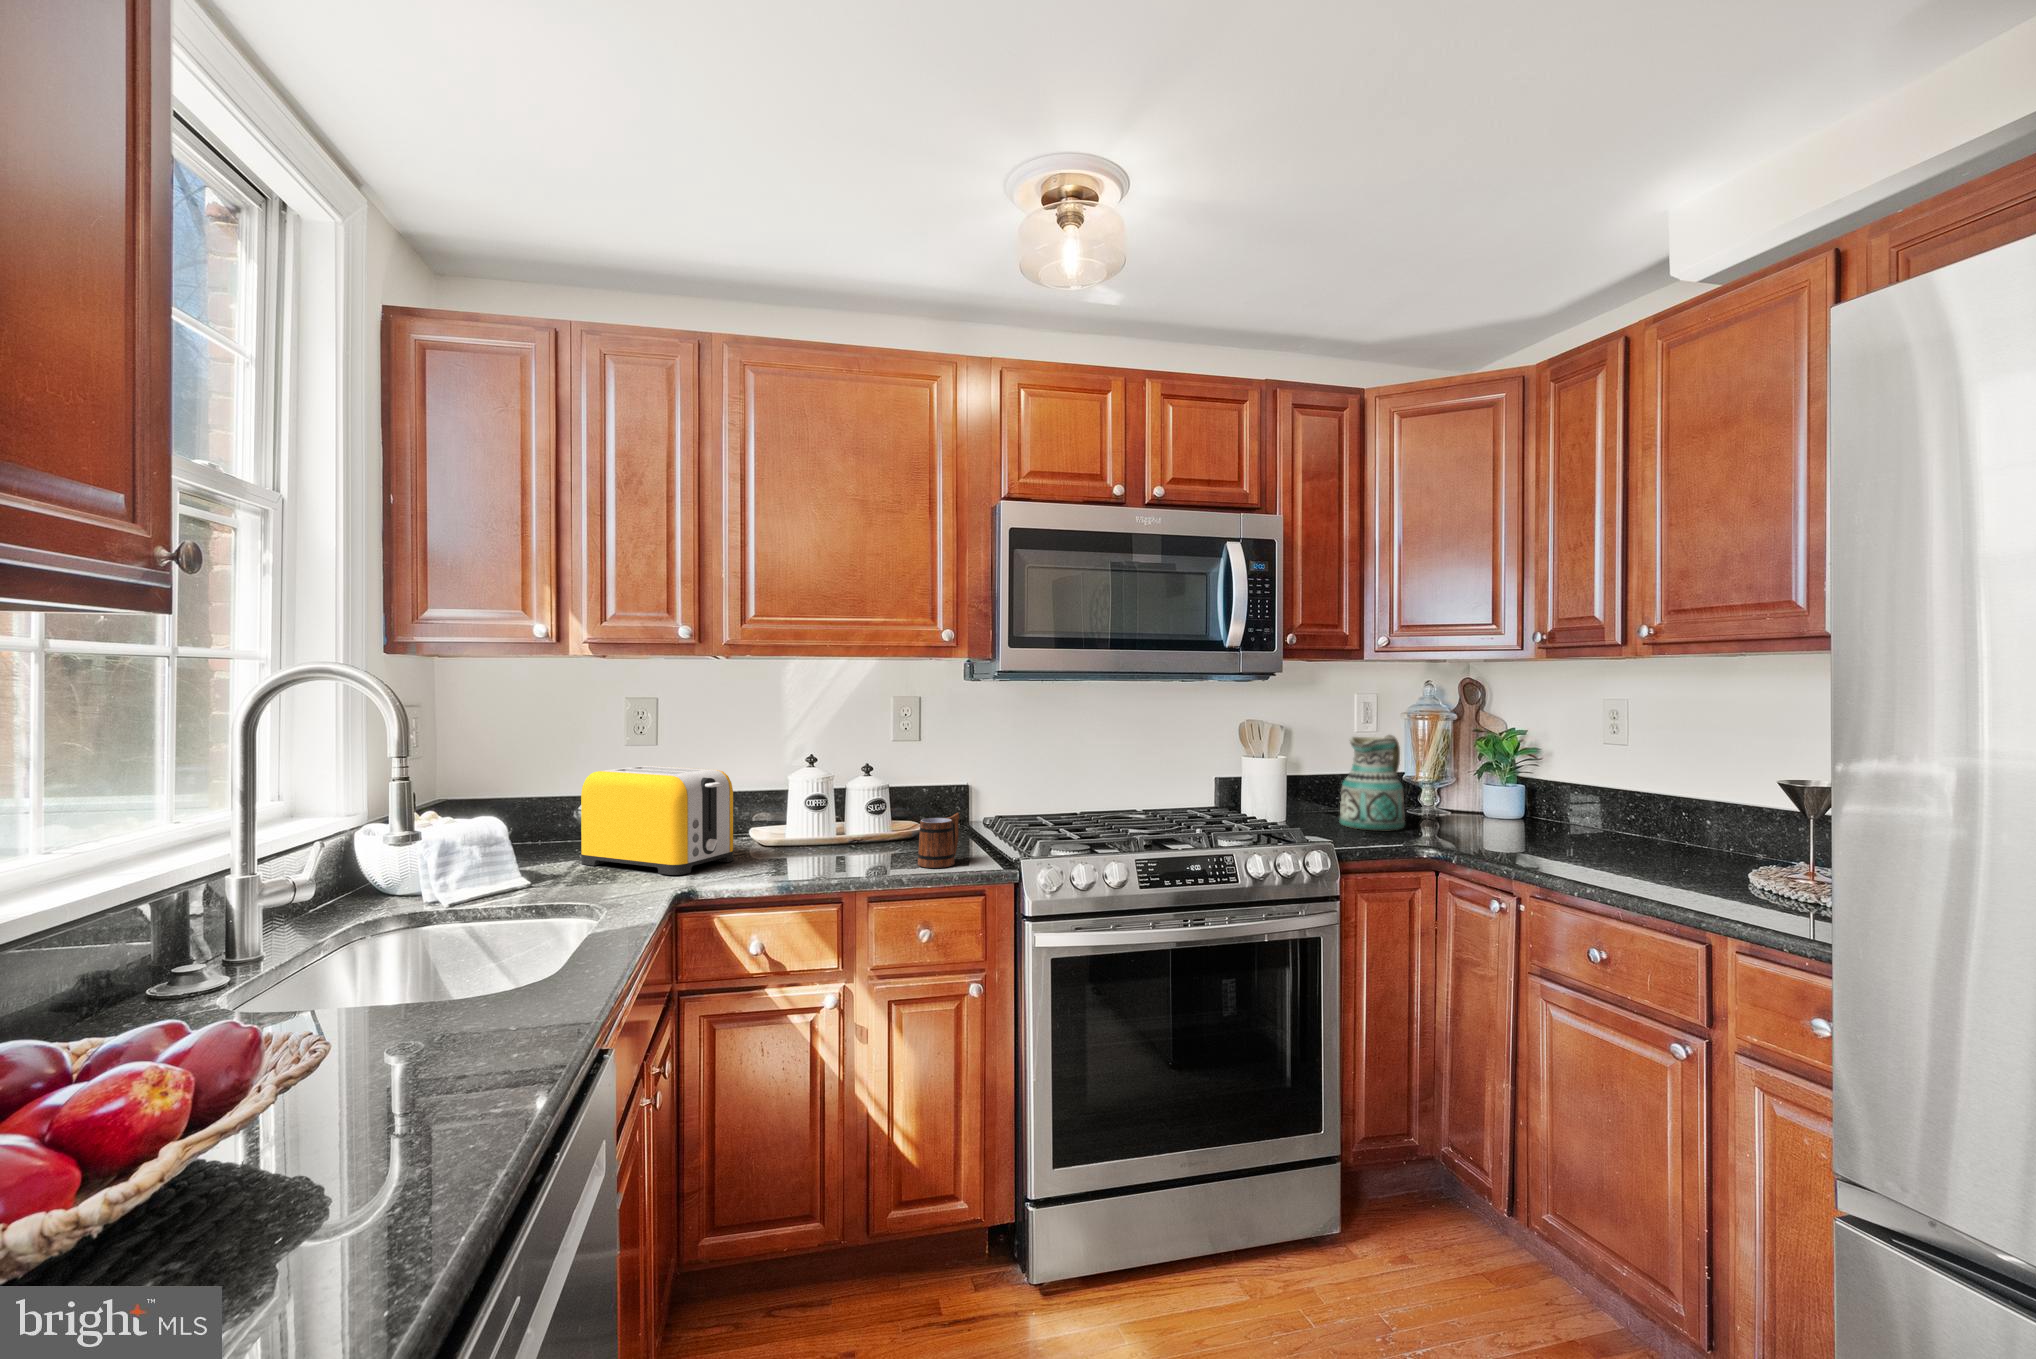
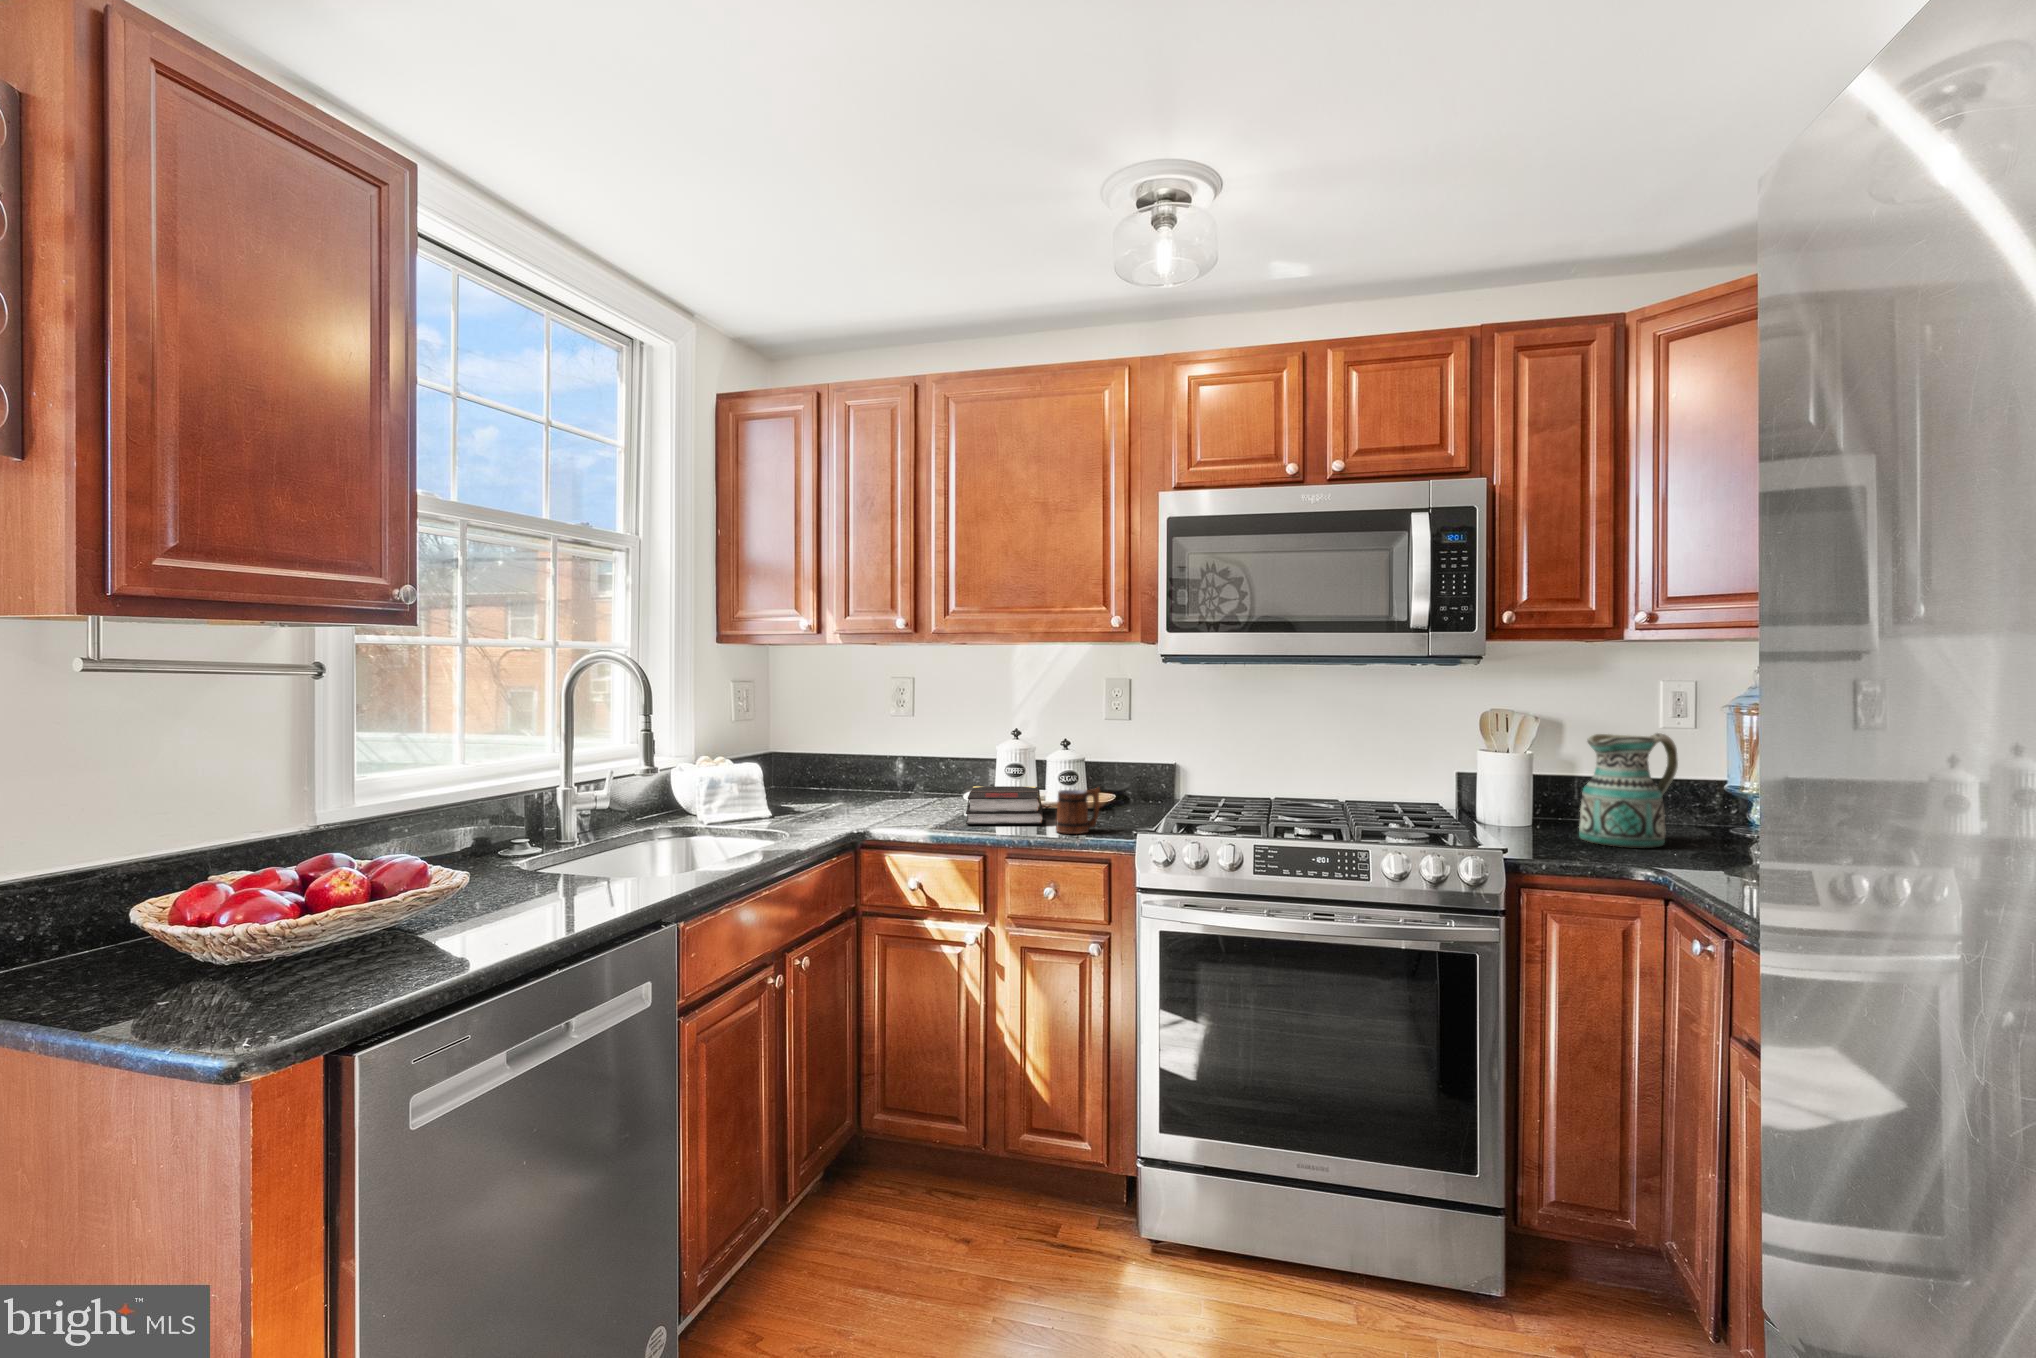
toaster: present [581,766,733,875] -> none [823,734,925,820]
book: none [777,816,893,868] -> present [966,786,1043,824]

